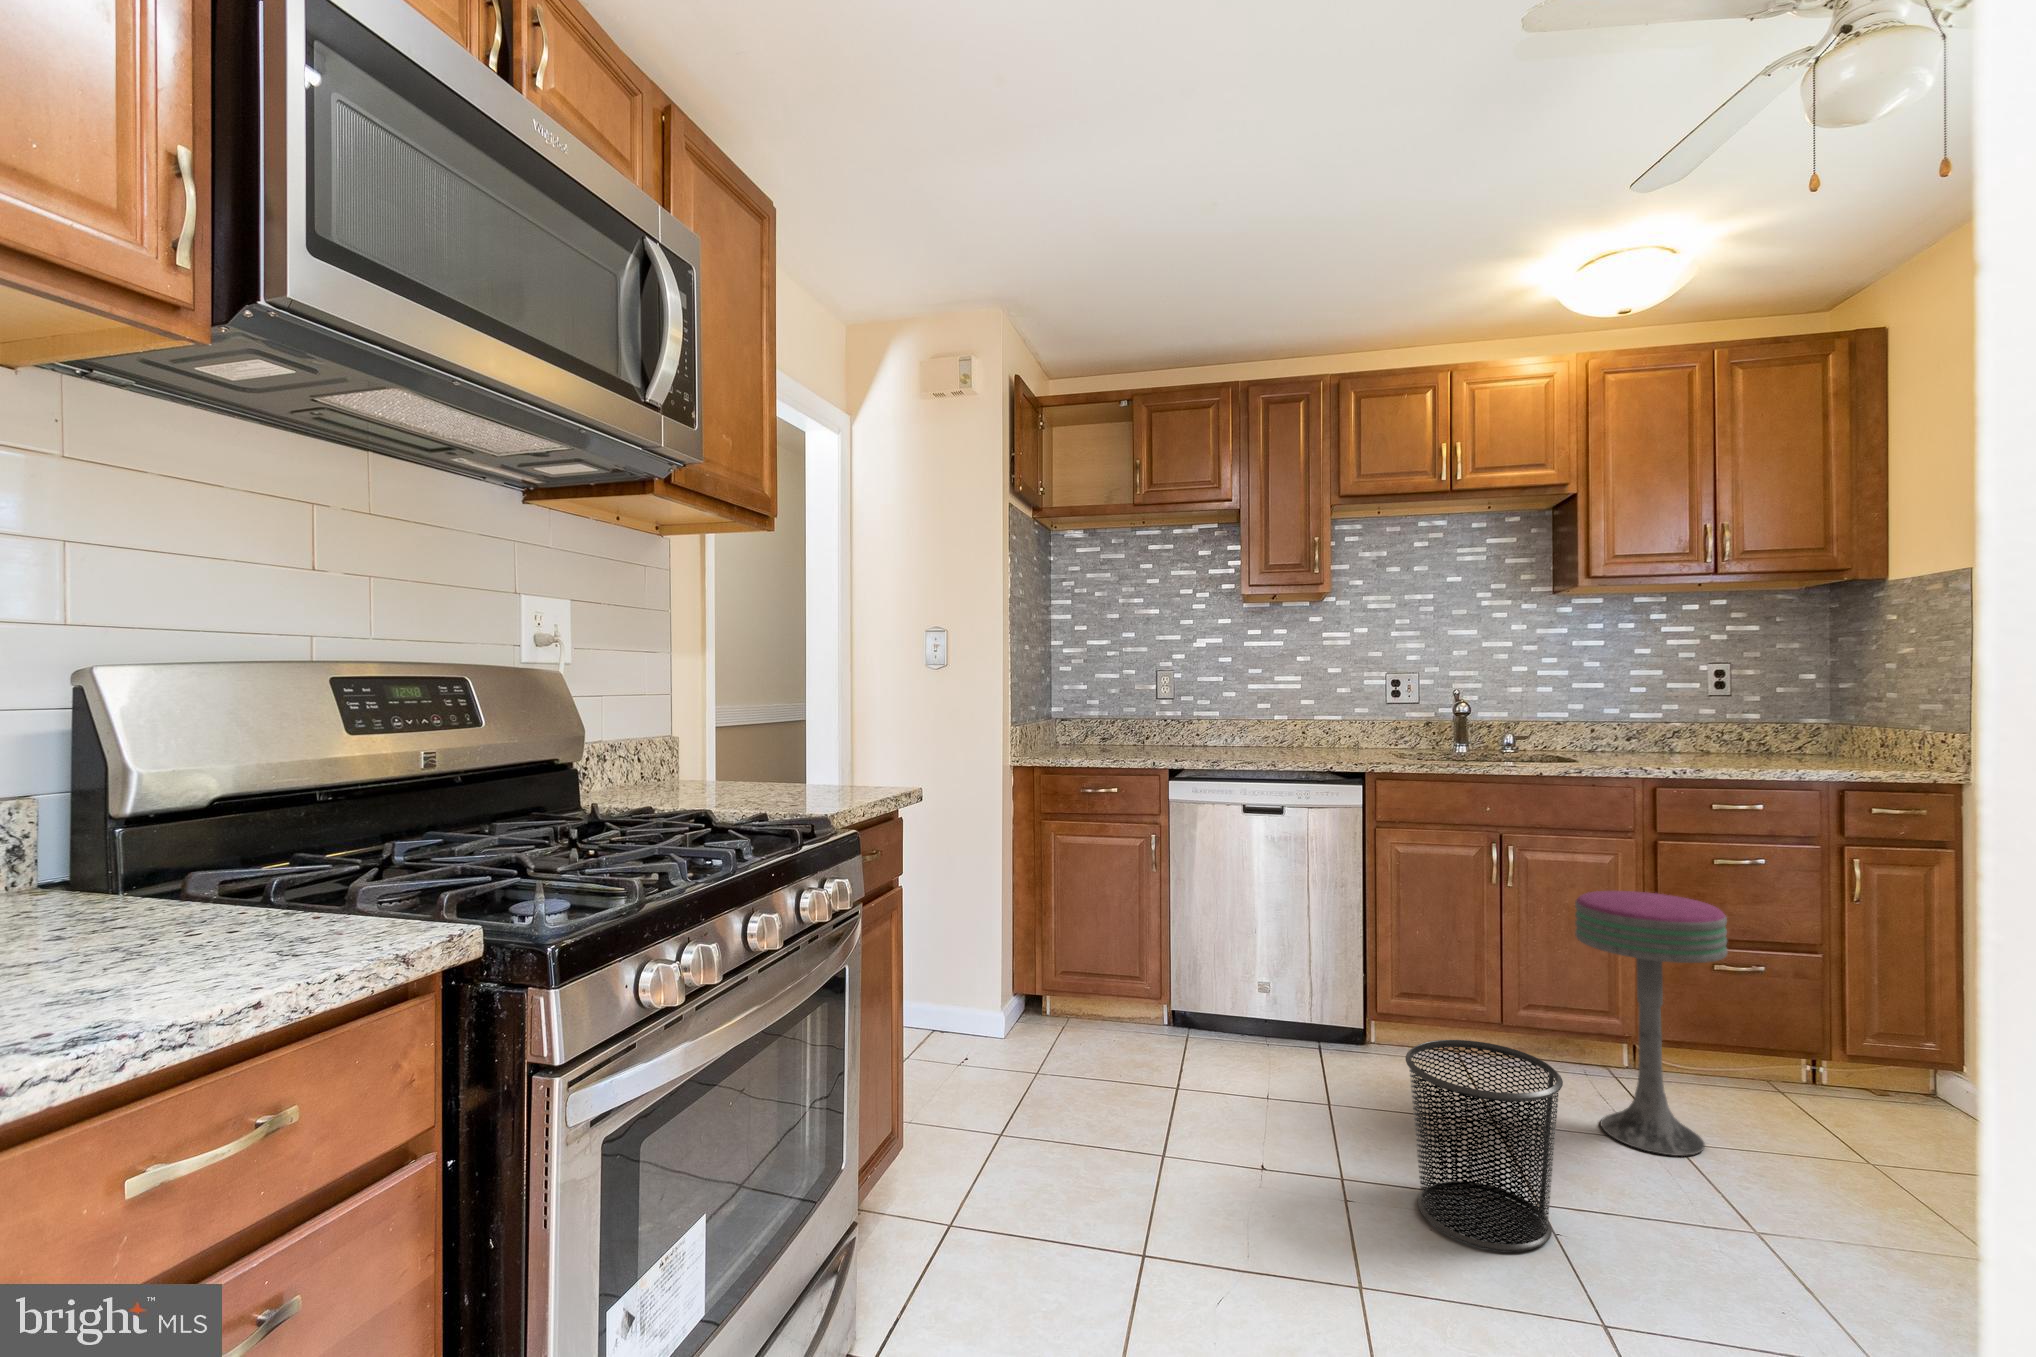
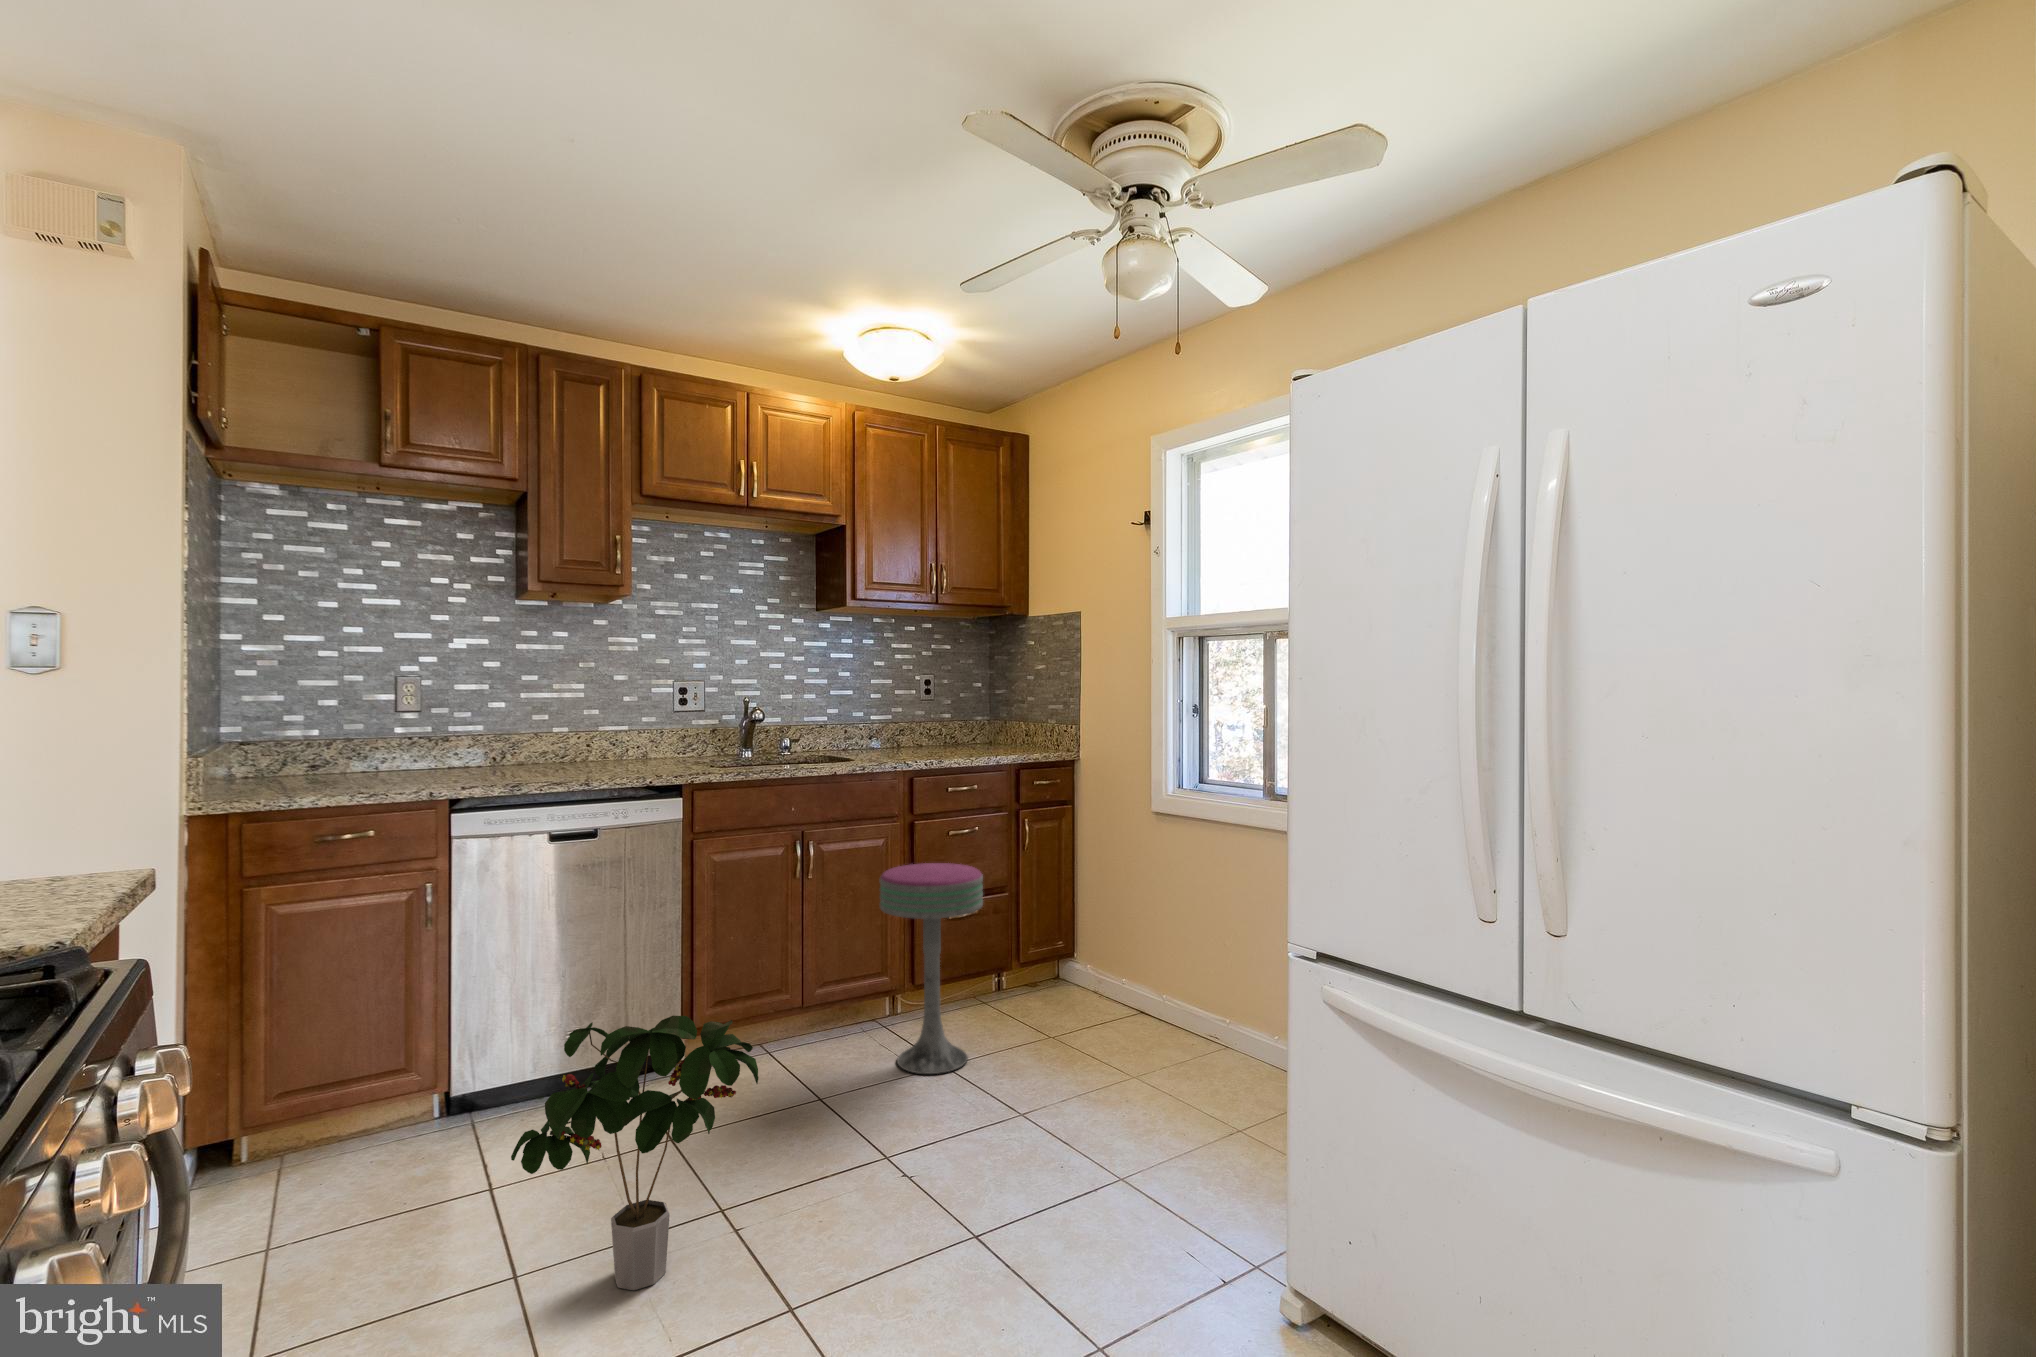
potted plant: none [1145,965,1341,1213] -> present [511,1016,759,1290]
waste bin: present [1405,1040,1563,1252] -> none [795,1020,925,1209]

